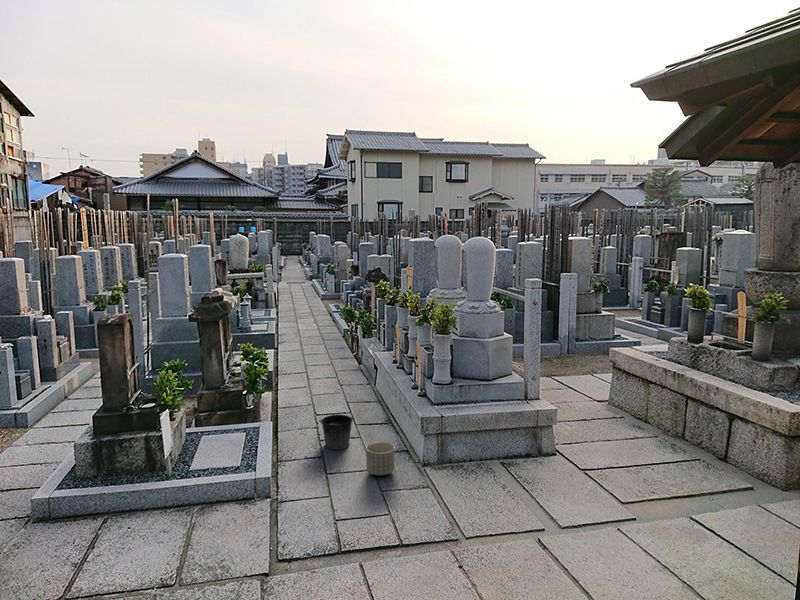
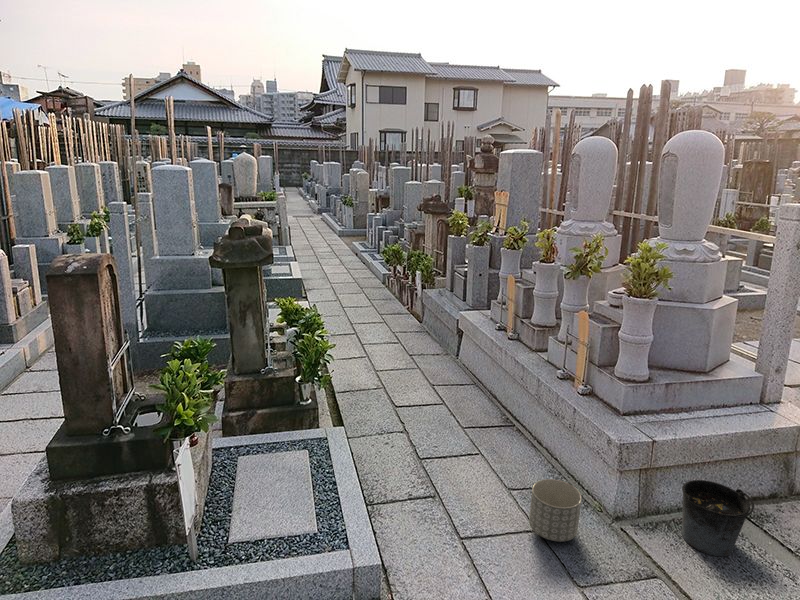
bucket: present [320,415,354,450] -> present [681,480,754,556]

